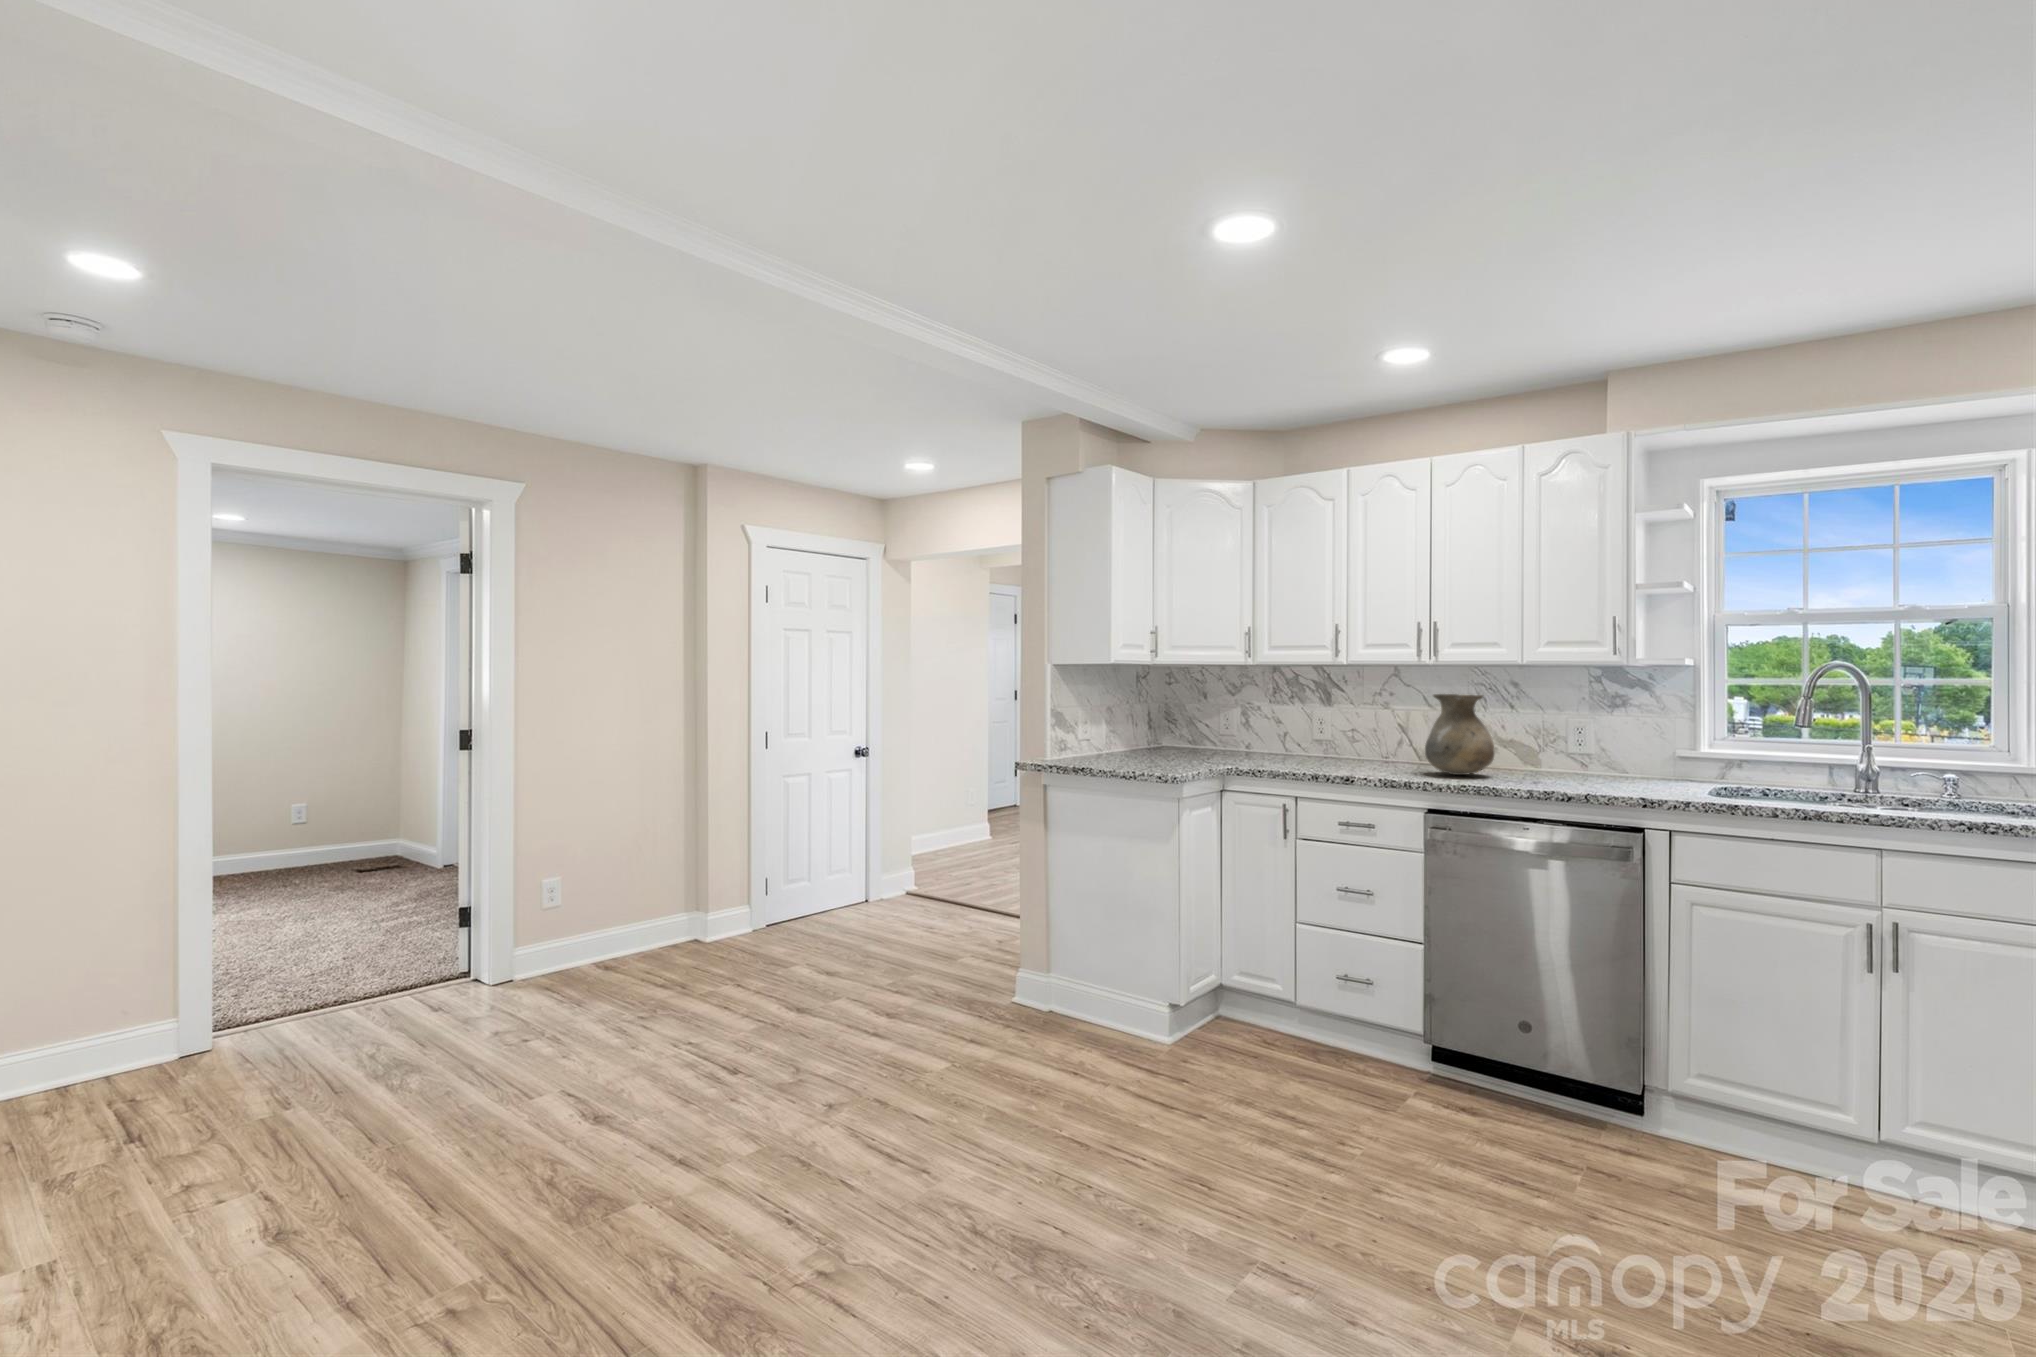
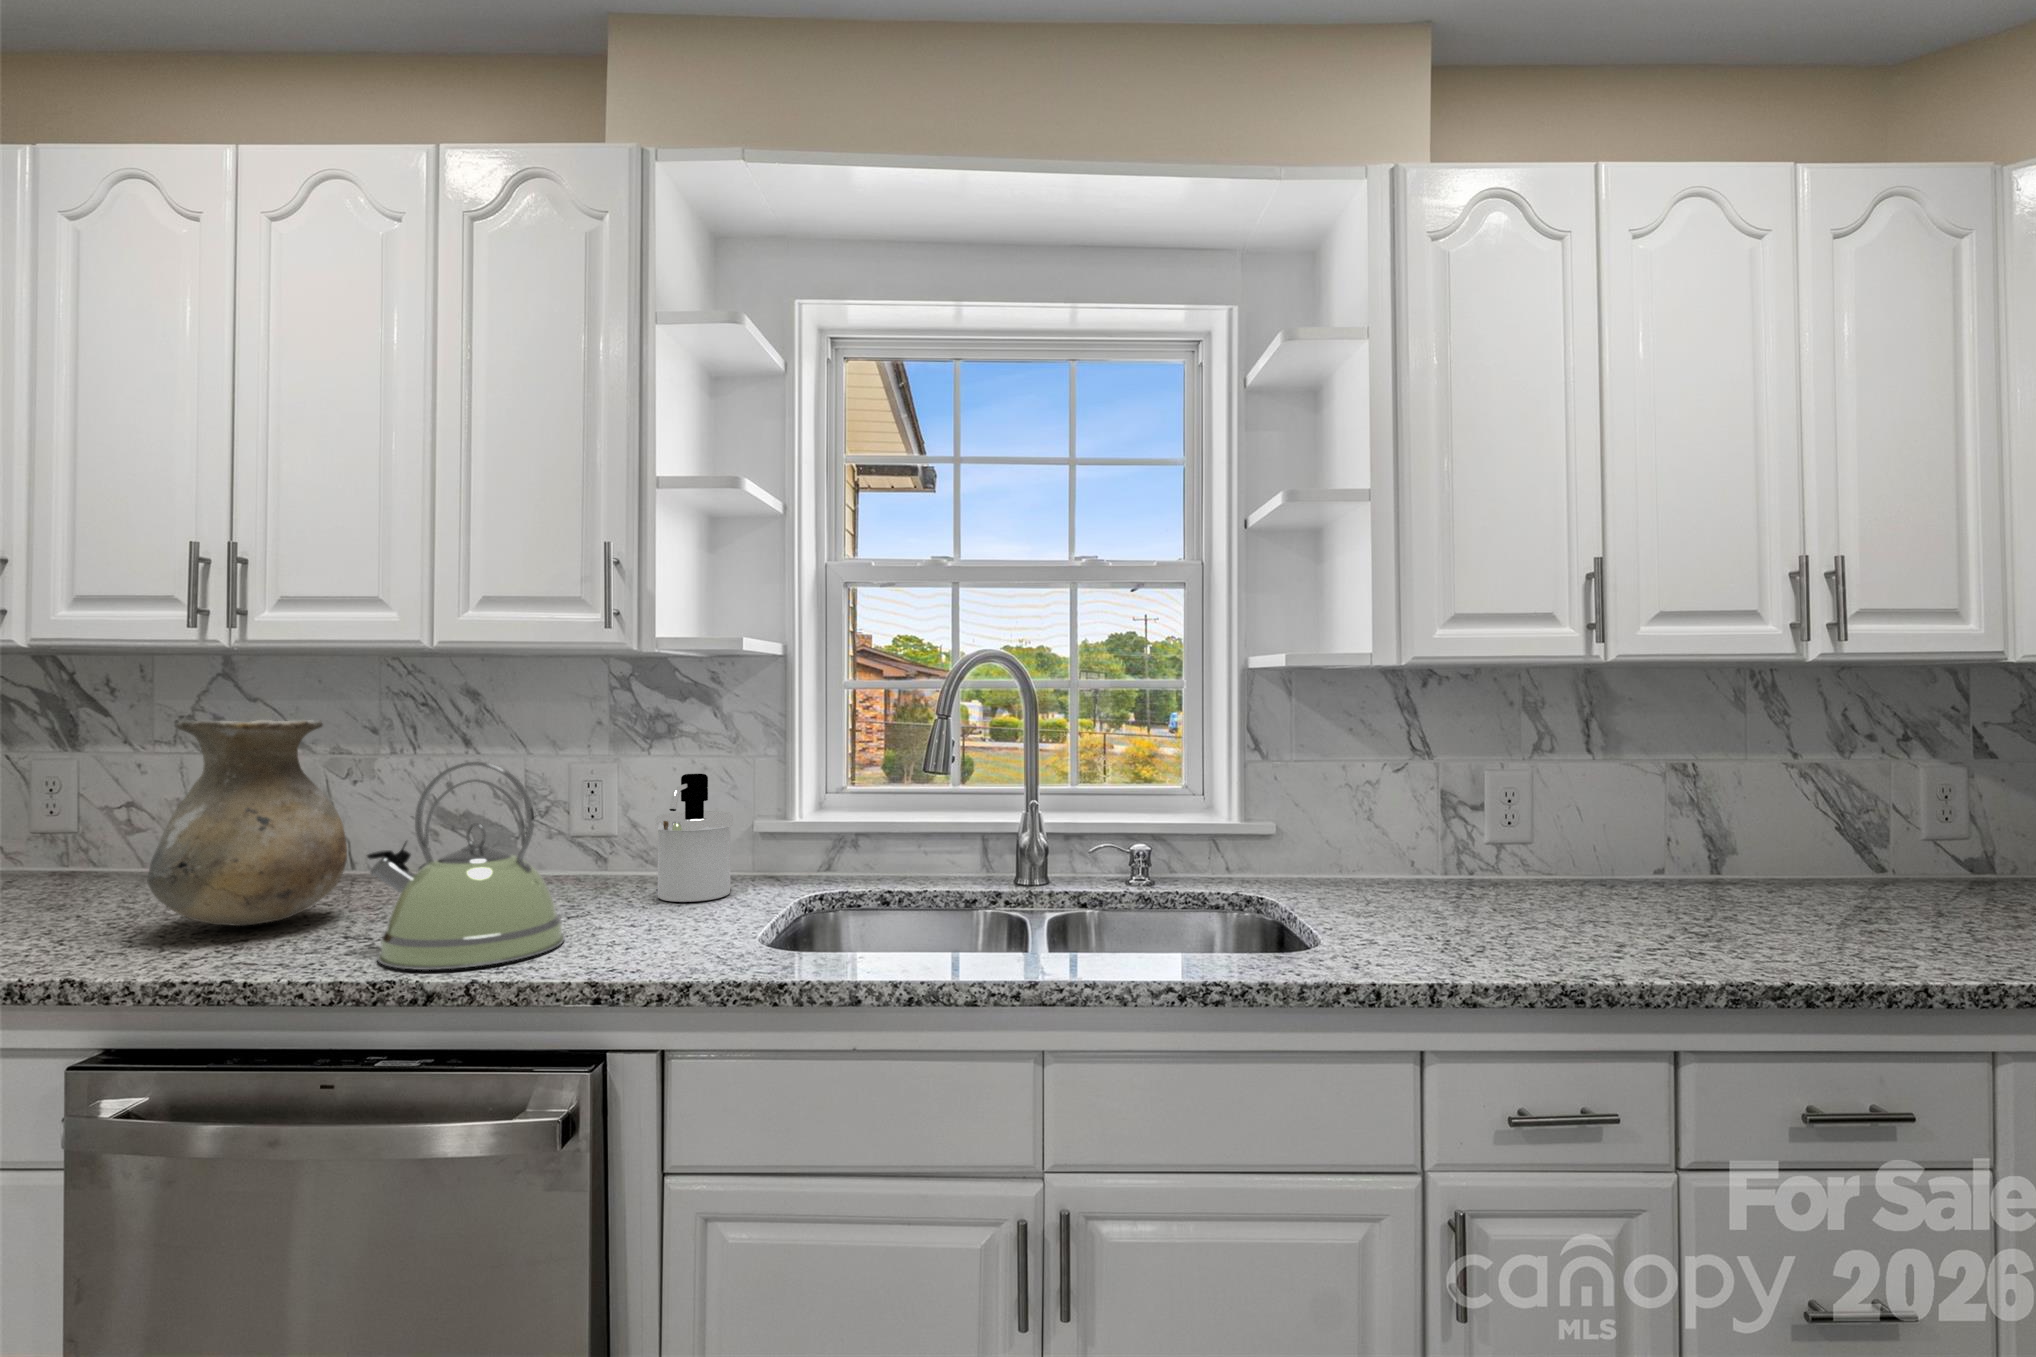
kettle: none [1525,712,1611,791] -> present [367,761,564,970]
soap dispenser: none [1635,724,1678,784] -> present [655,773,733,902]

